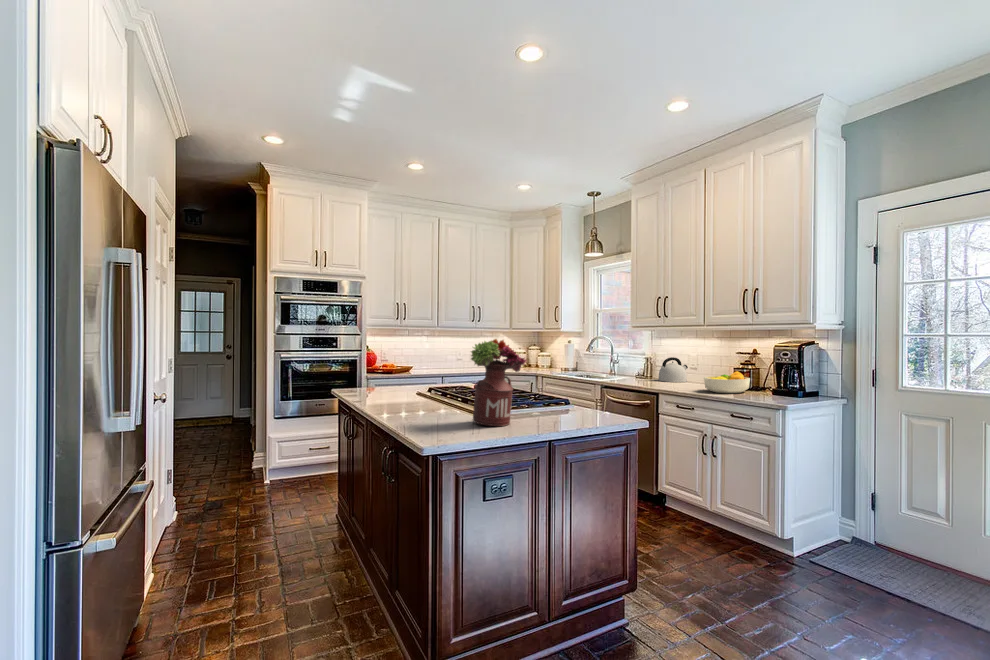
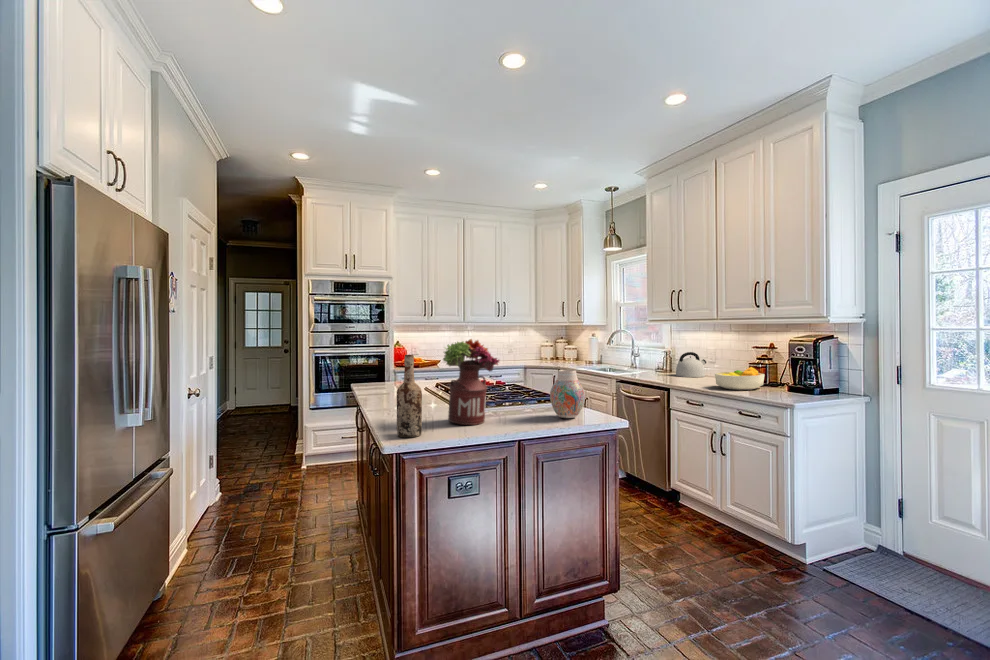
wine bottle: none [430,353,456,439] -> present [397,355,422,438]
vase: none [573,371,608,419] -> present [550,370,585,418]

